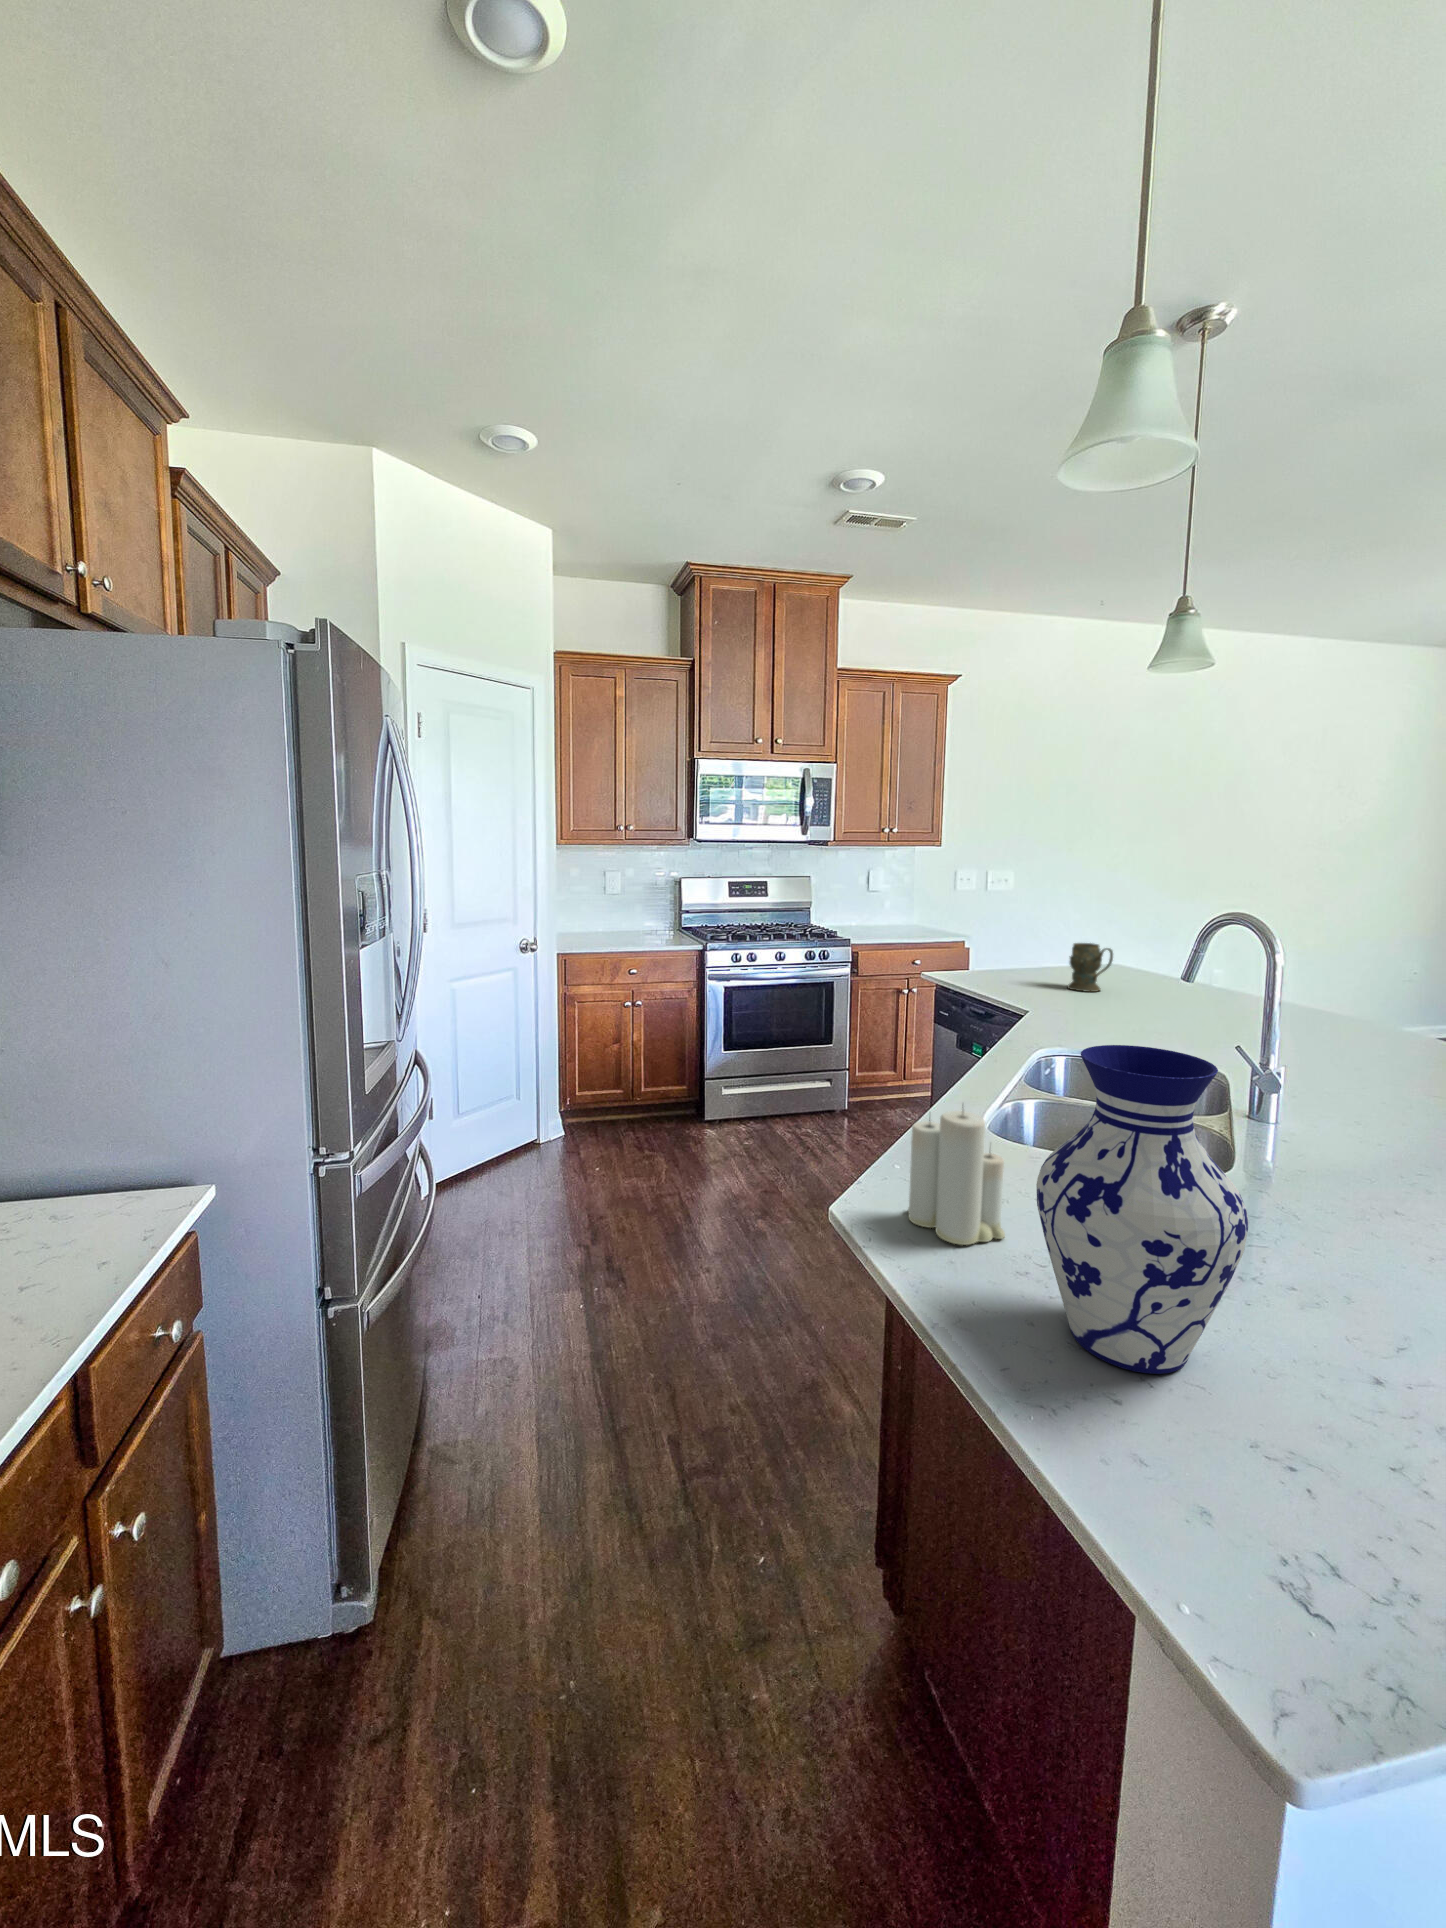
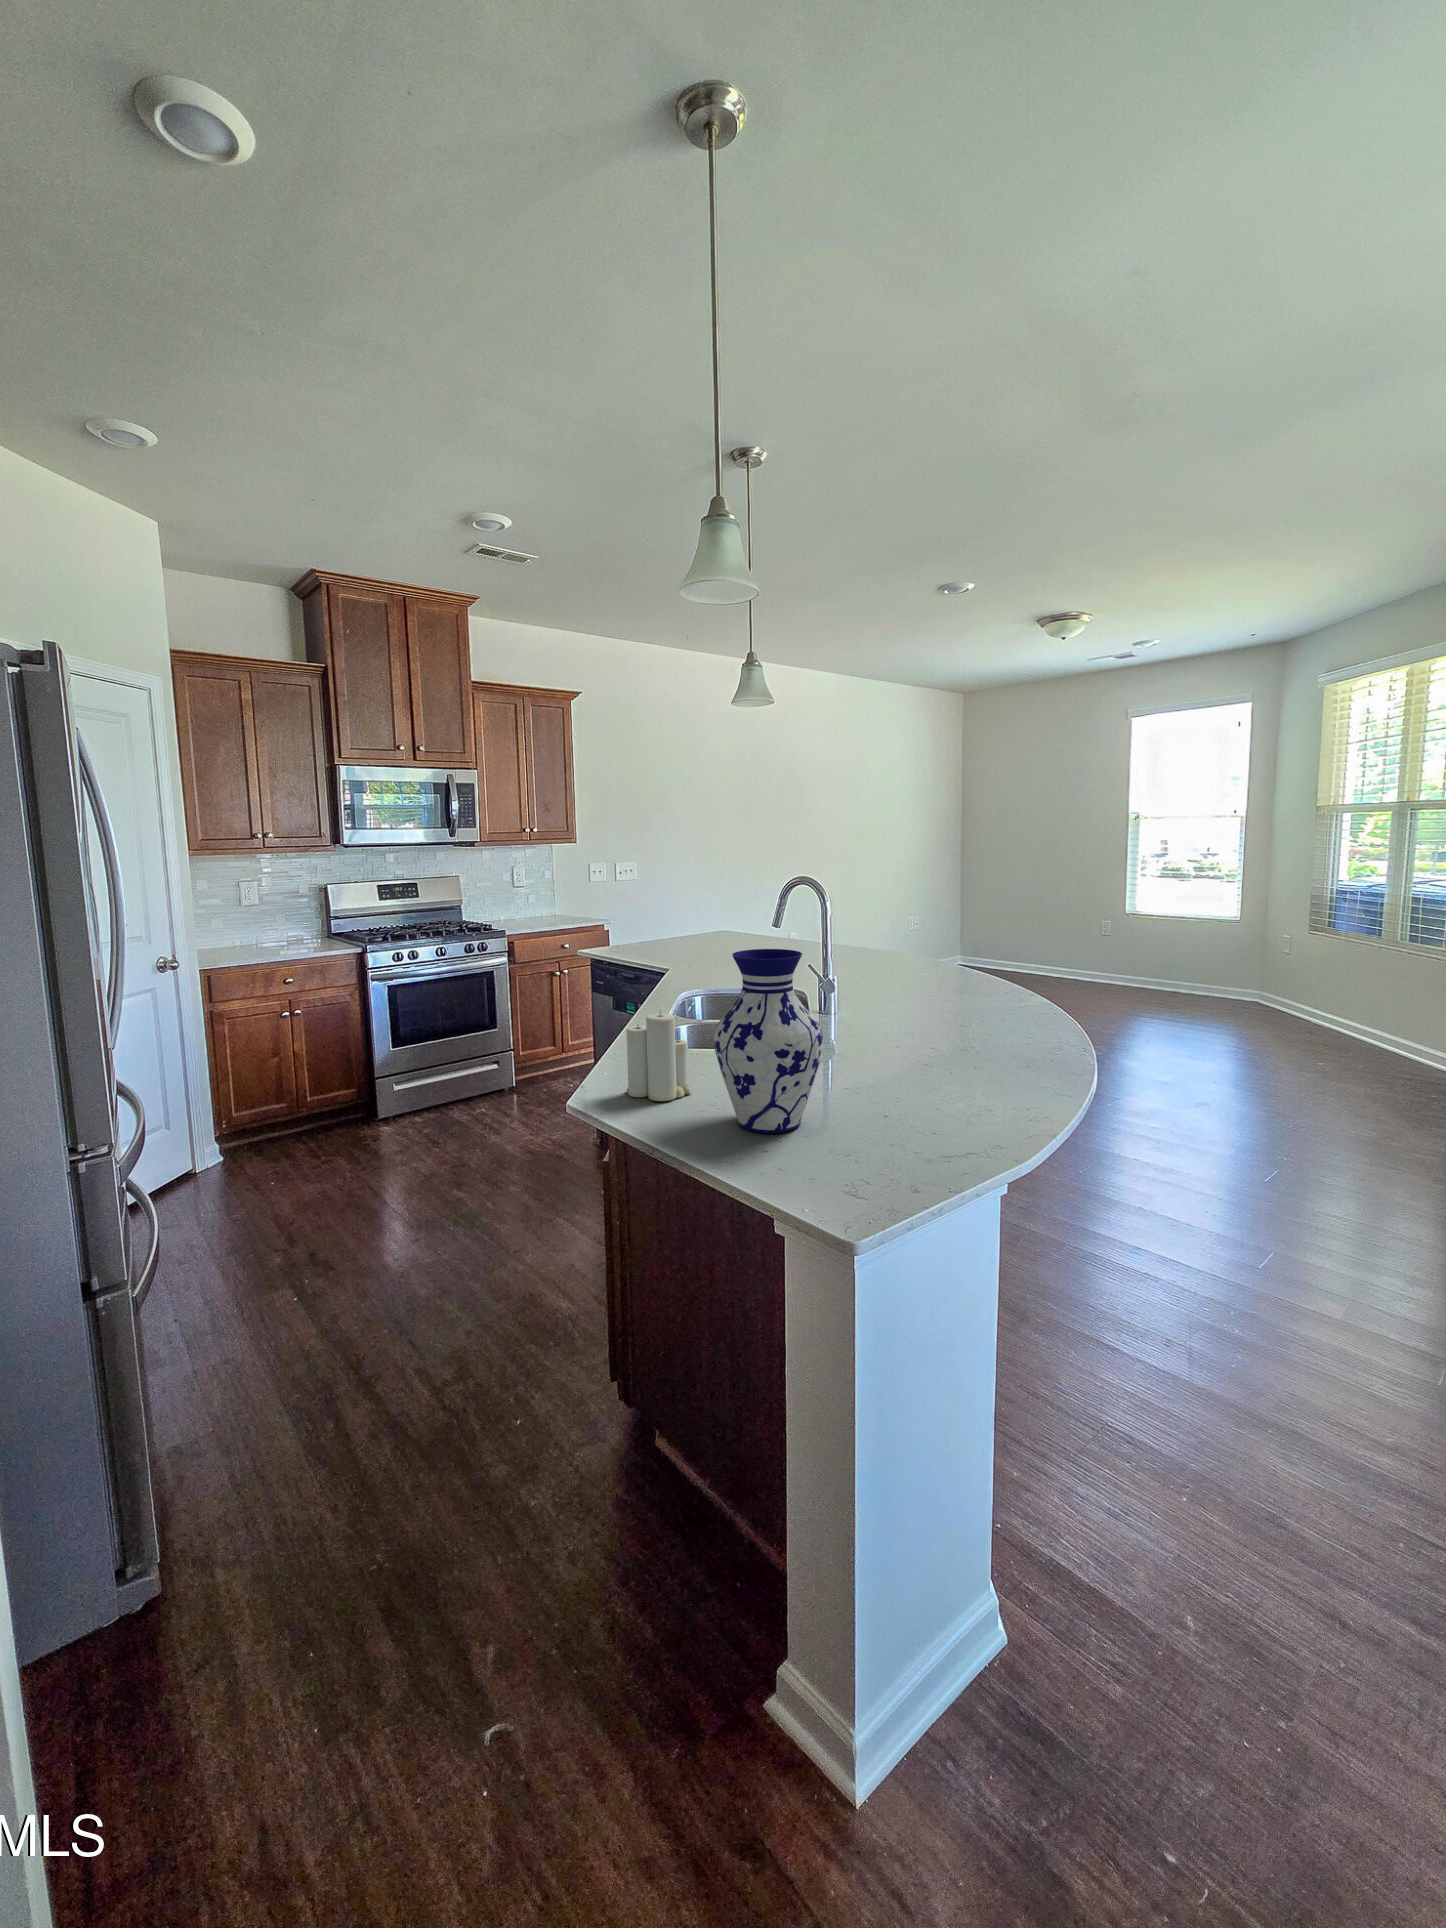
mug: present [1068,943,1113,992] -> none [692,913,723,951]

